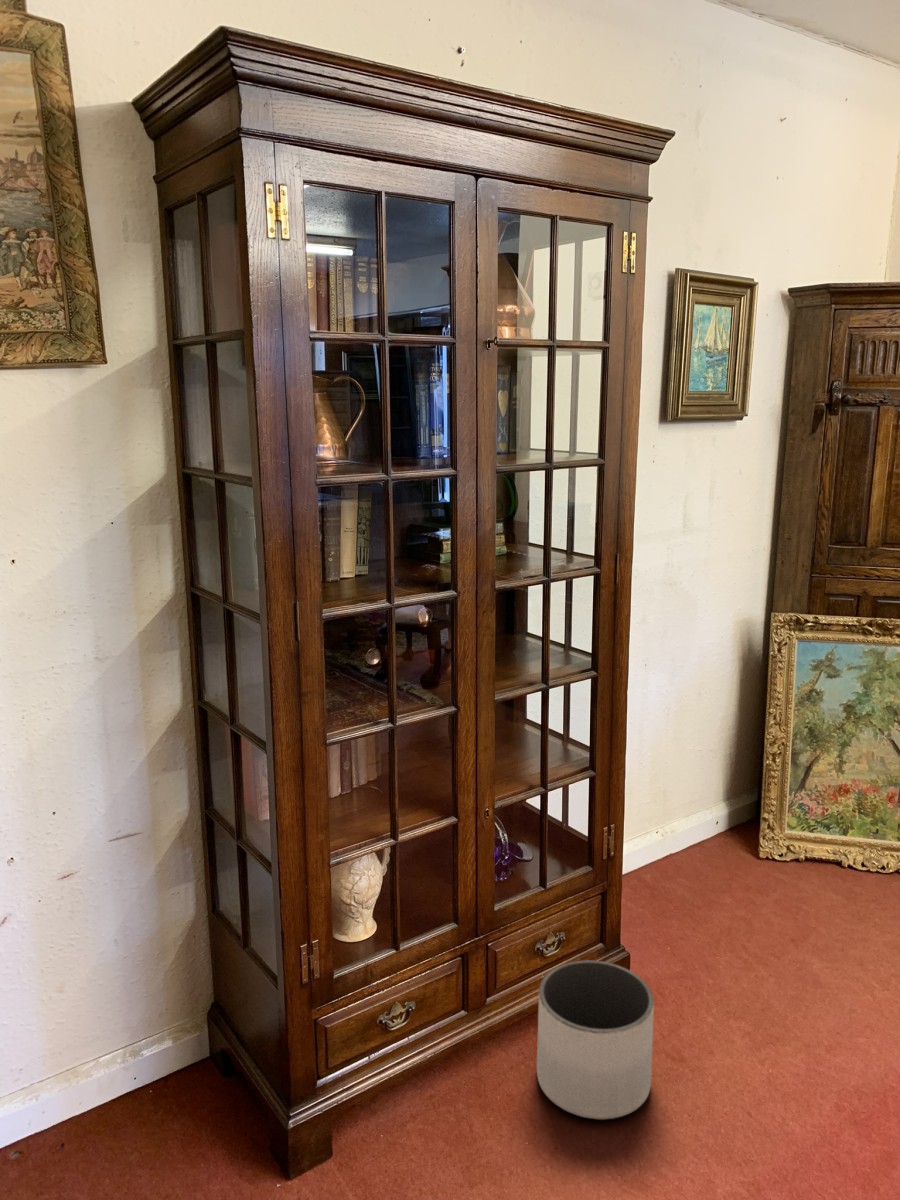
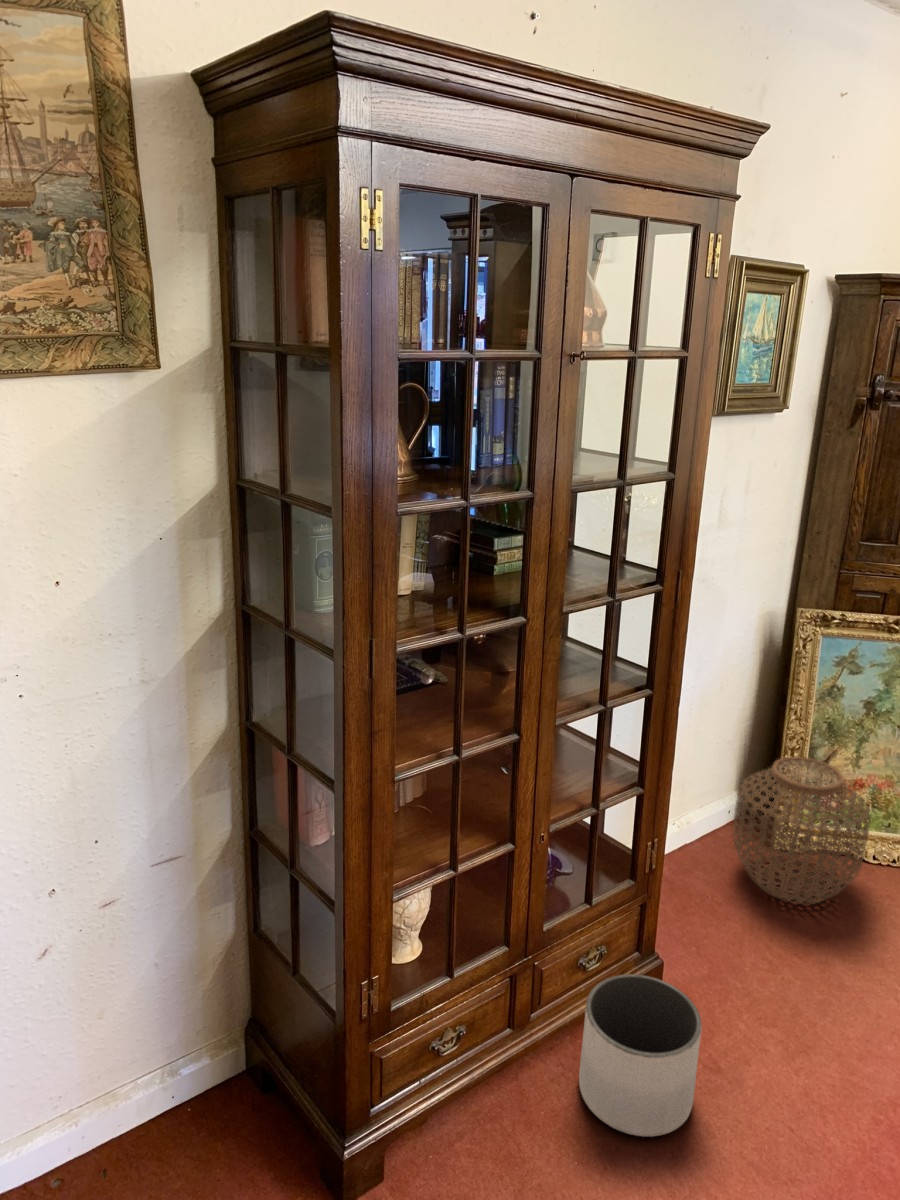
woven basket: none [713,760,849,909] -> present [733,757,871,904]

